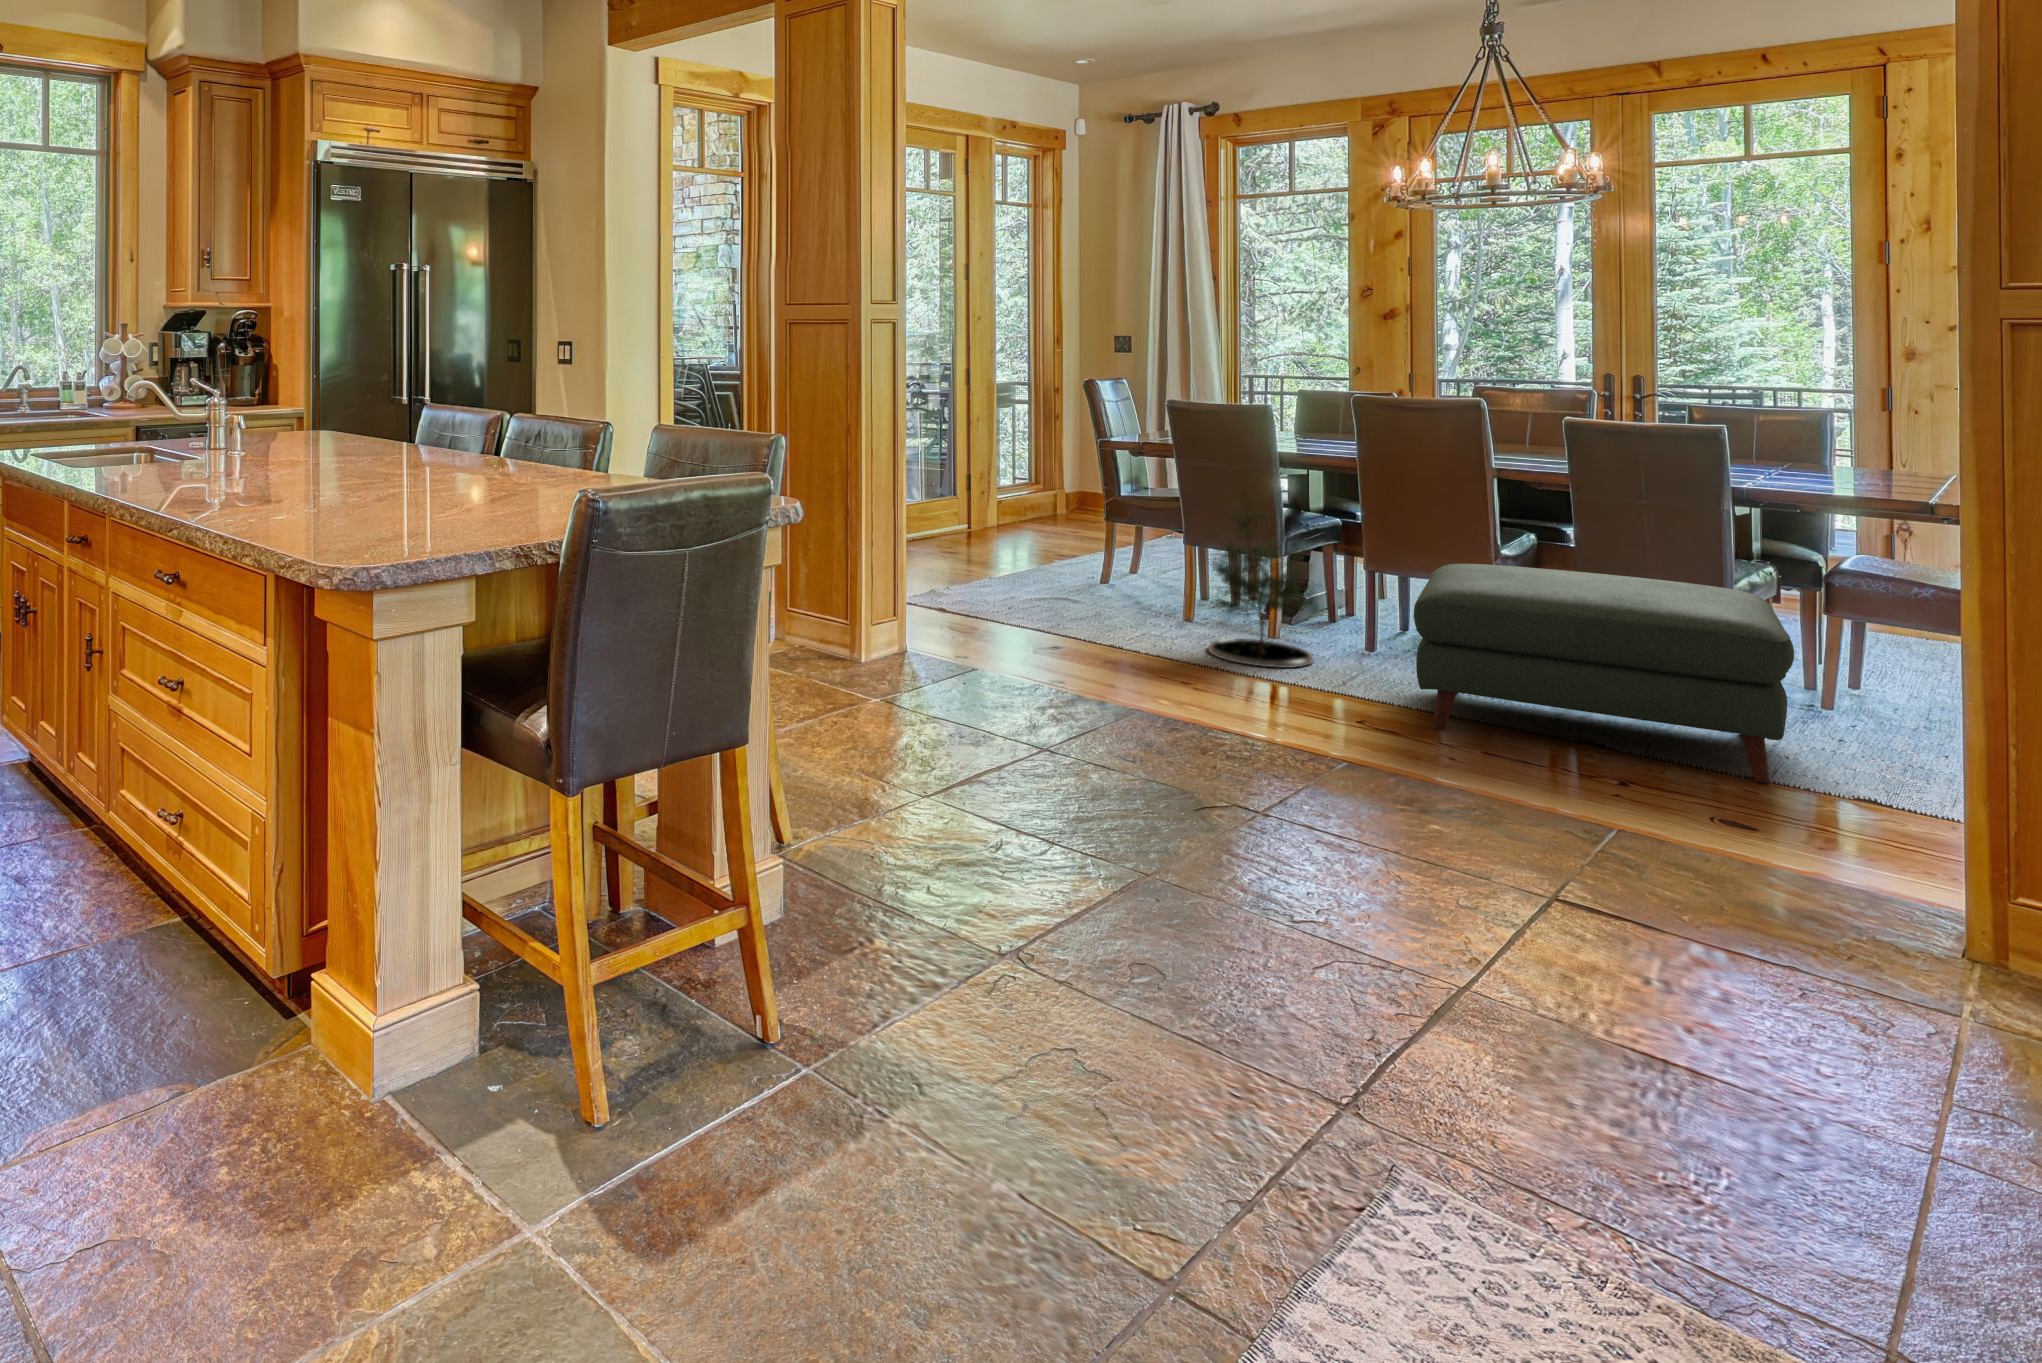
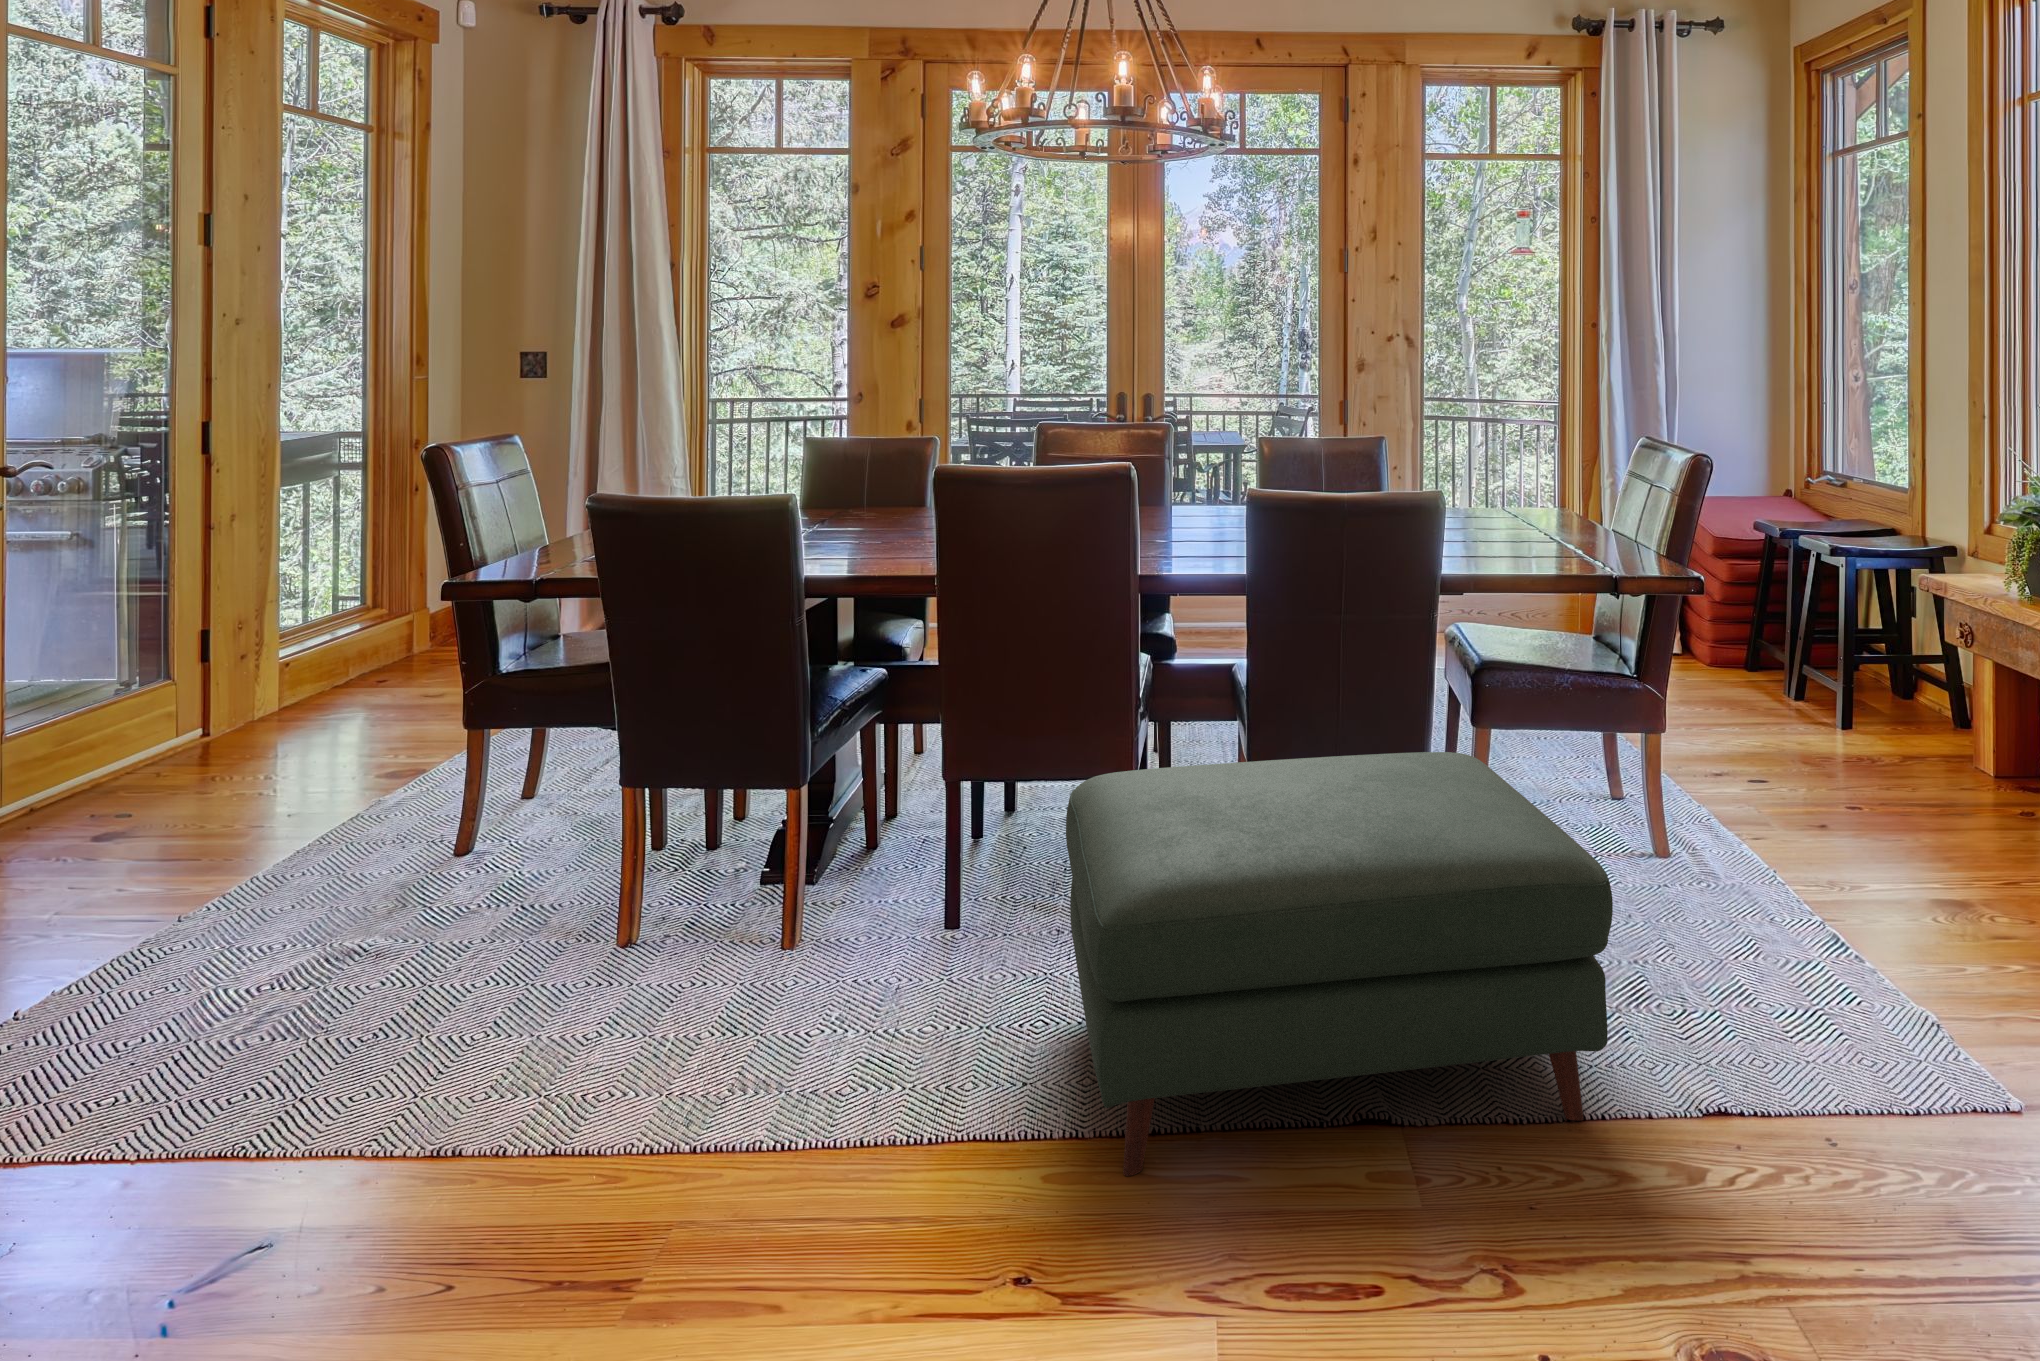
potted tree: present [1208,491,1314,668] -> none [664,679,885,1058]

